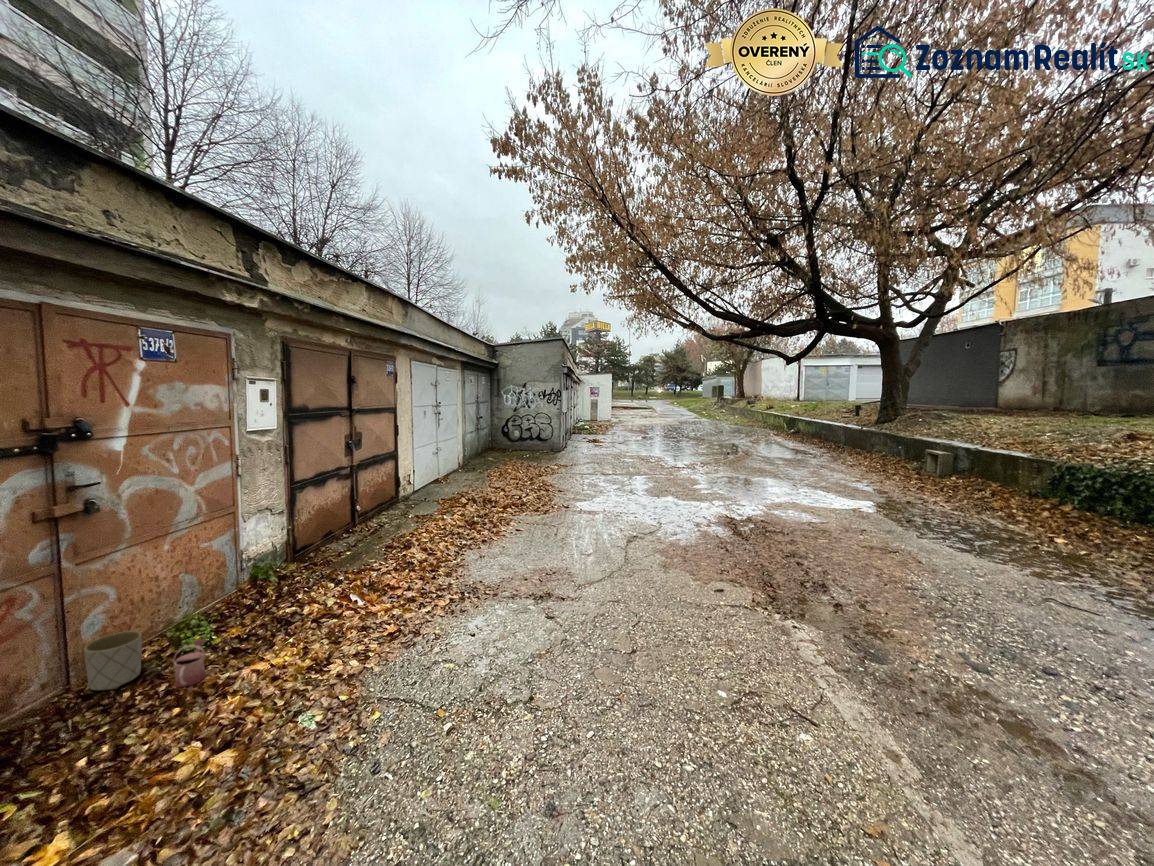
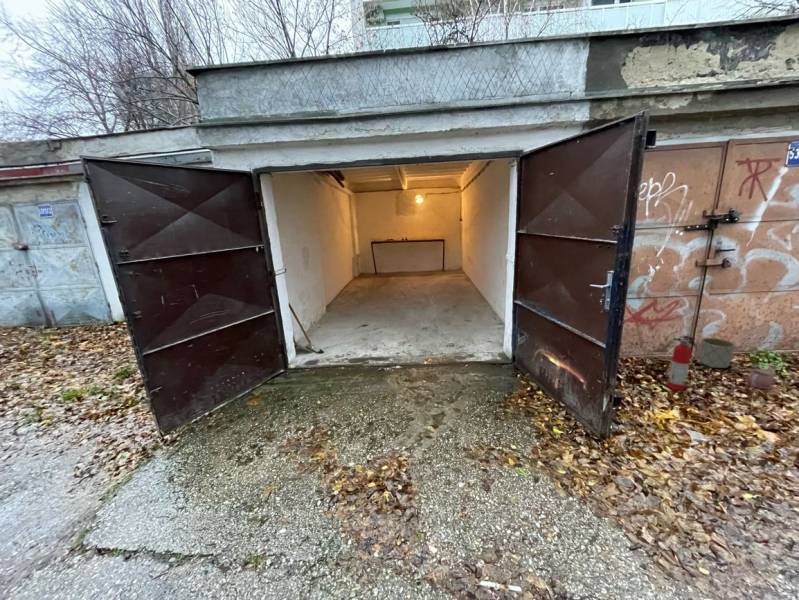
fire extinguisher: none [17,660,77,788] -> present [668,336,697,391]

